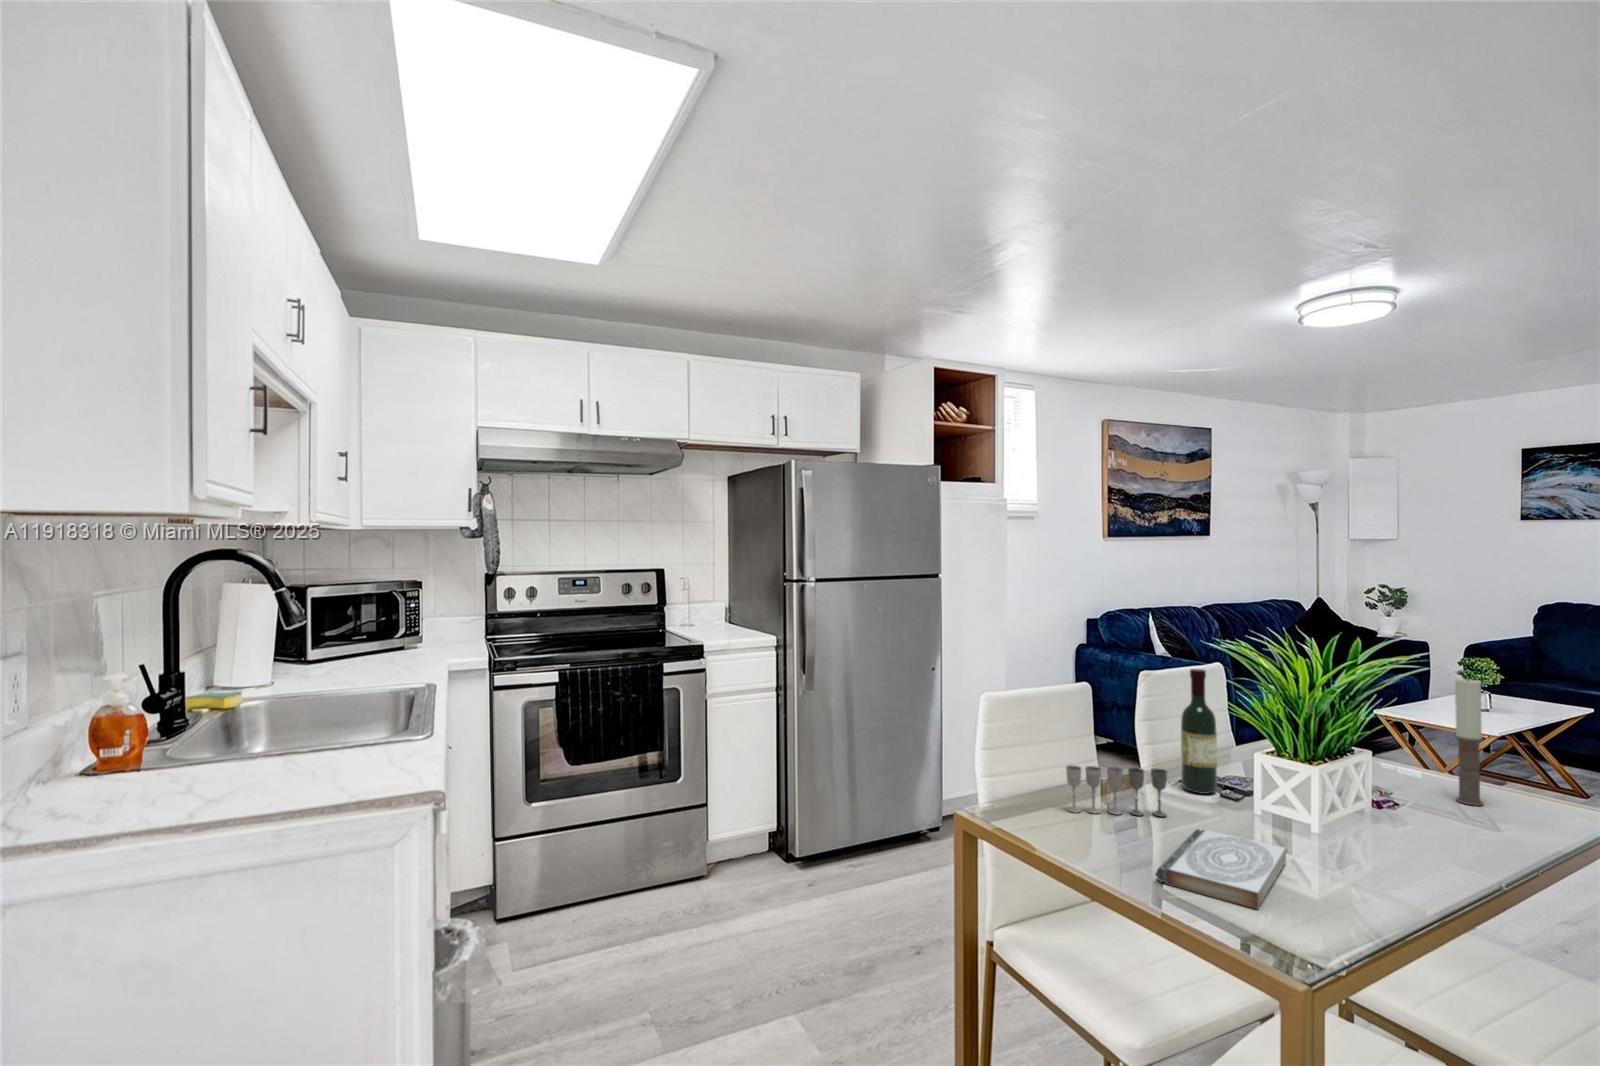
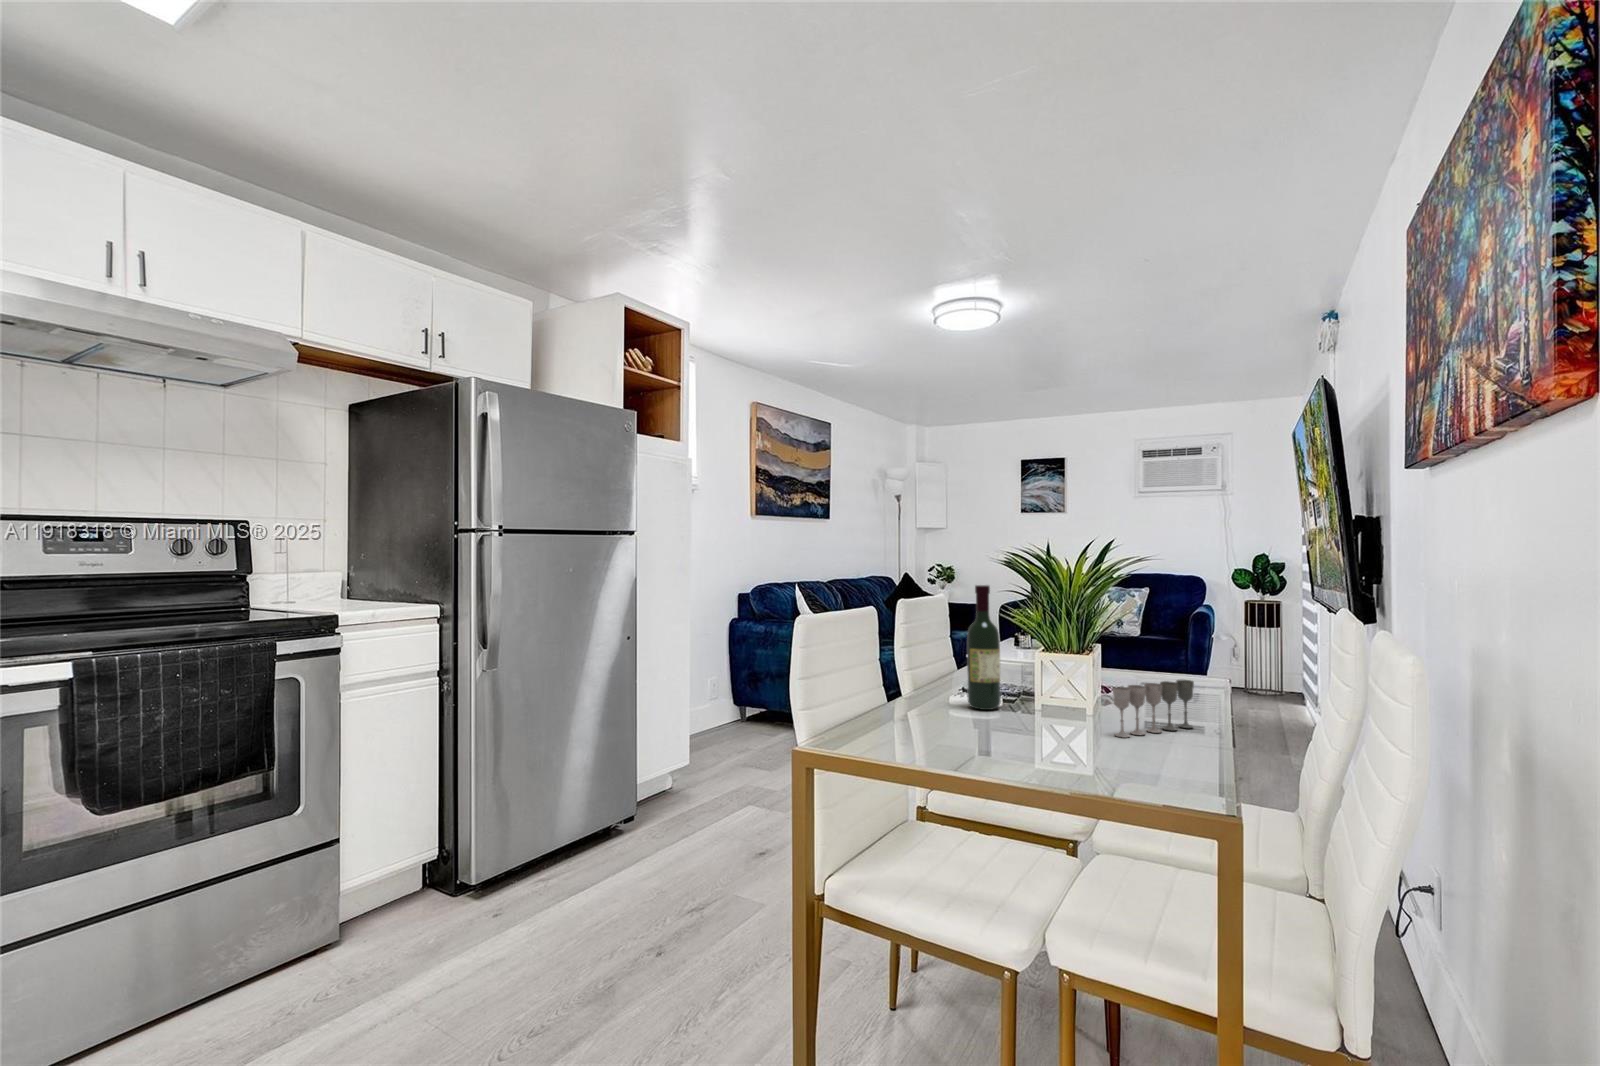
candle: present [1455,678,1483,806] -> none [1149,582,1171,690]
wine glass: present [1066,765,1167,817] -> present [1113,680,1194,738]
book: present [1156,829,1286,909] -> none [1043,733,1178,796]

